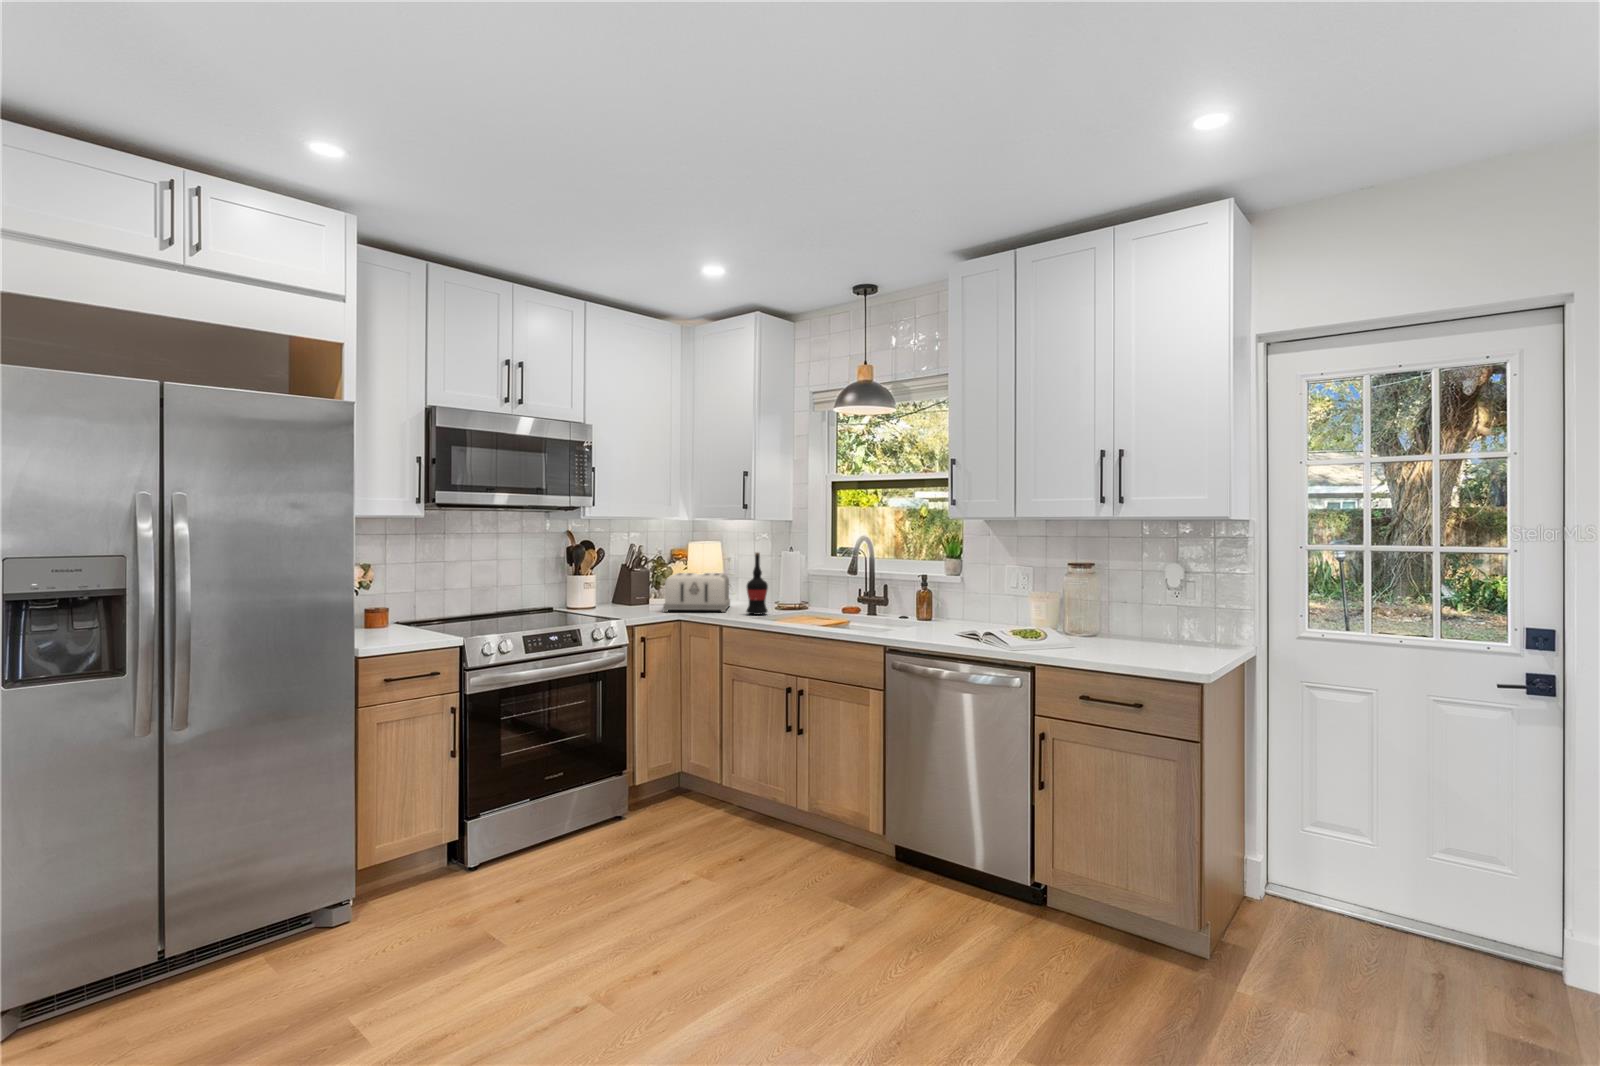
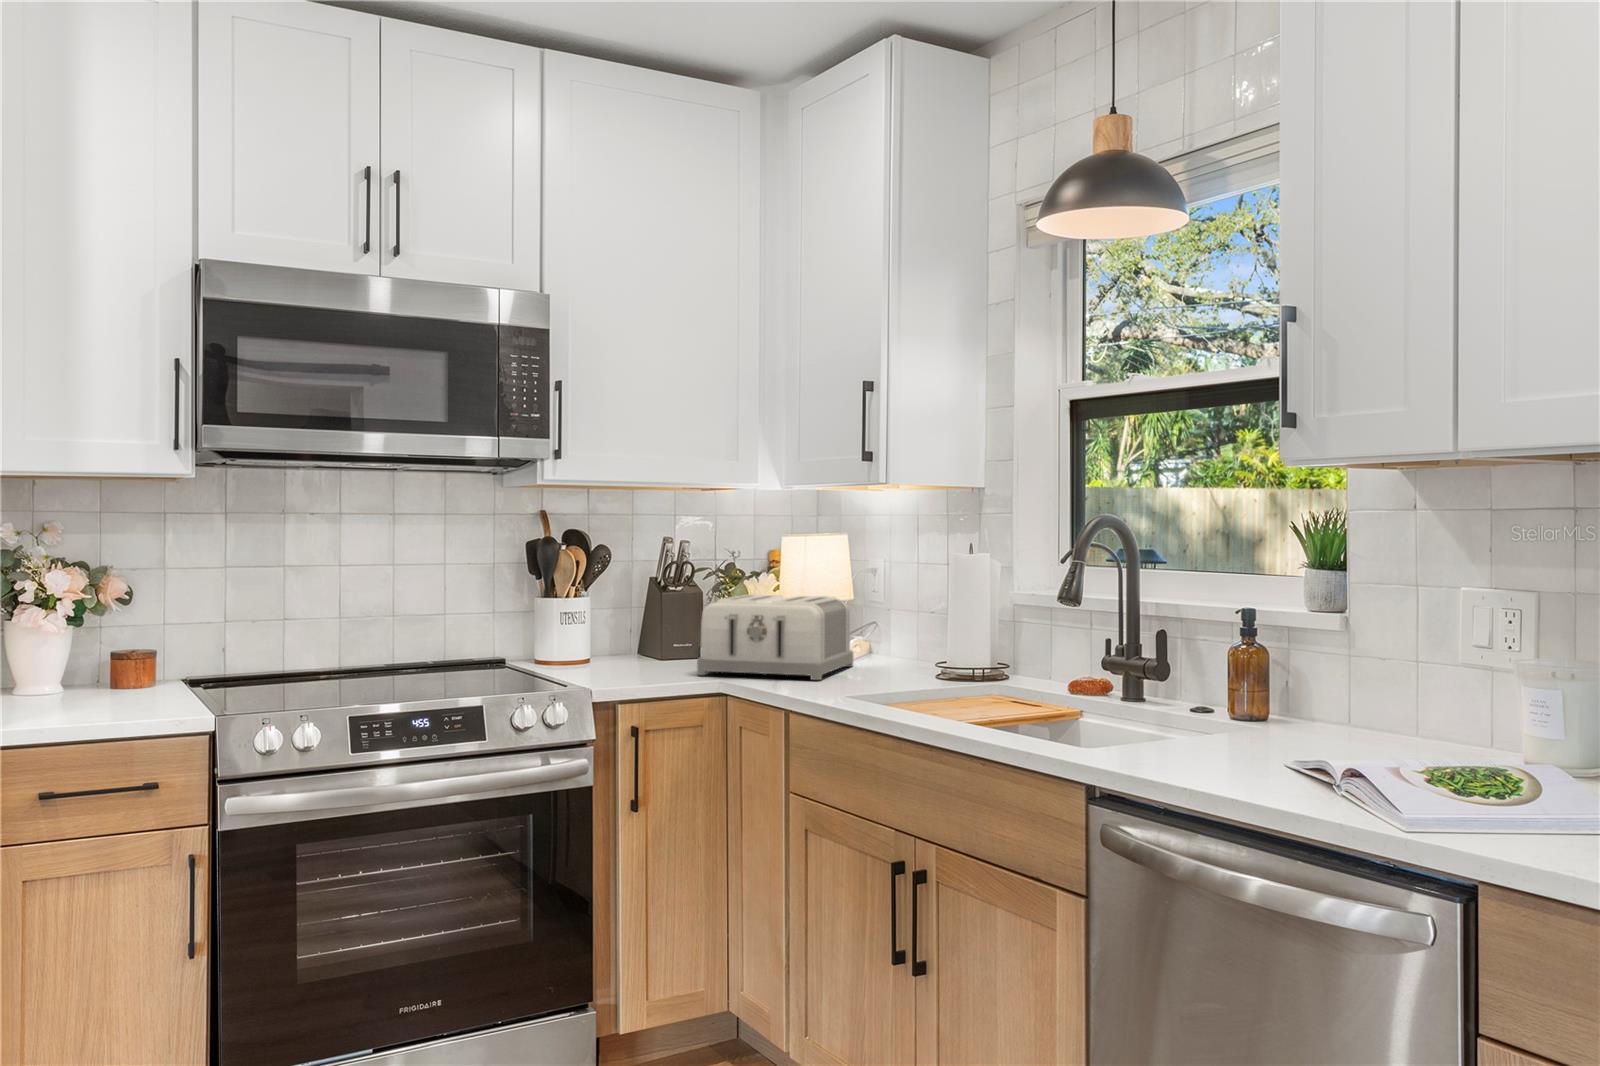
wine bottle: present [747,553,768,615] -> none [855,554,902,688]

